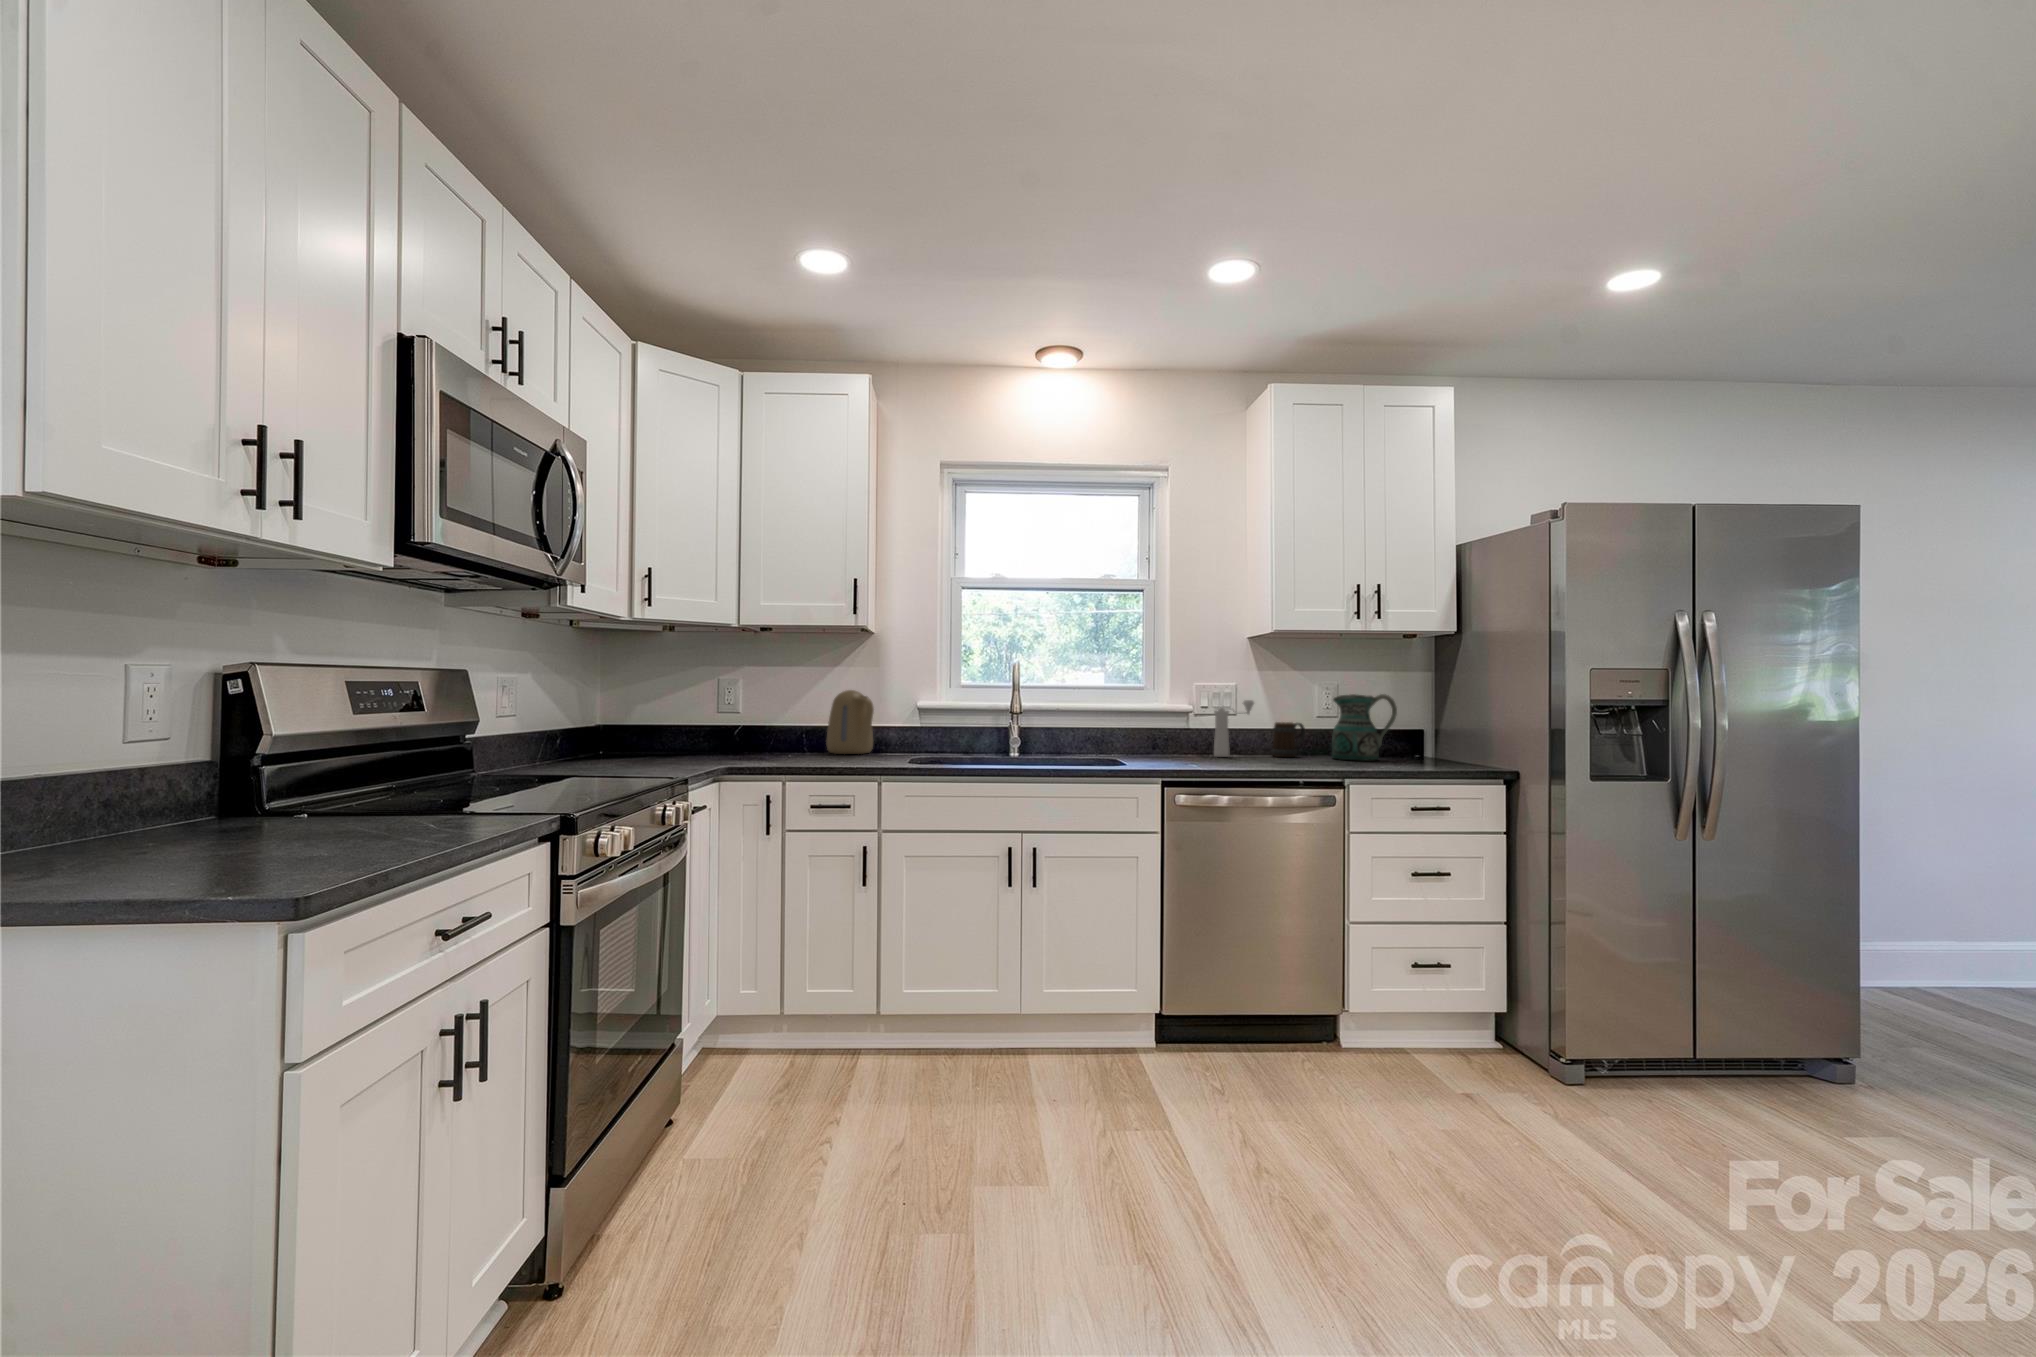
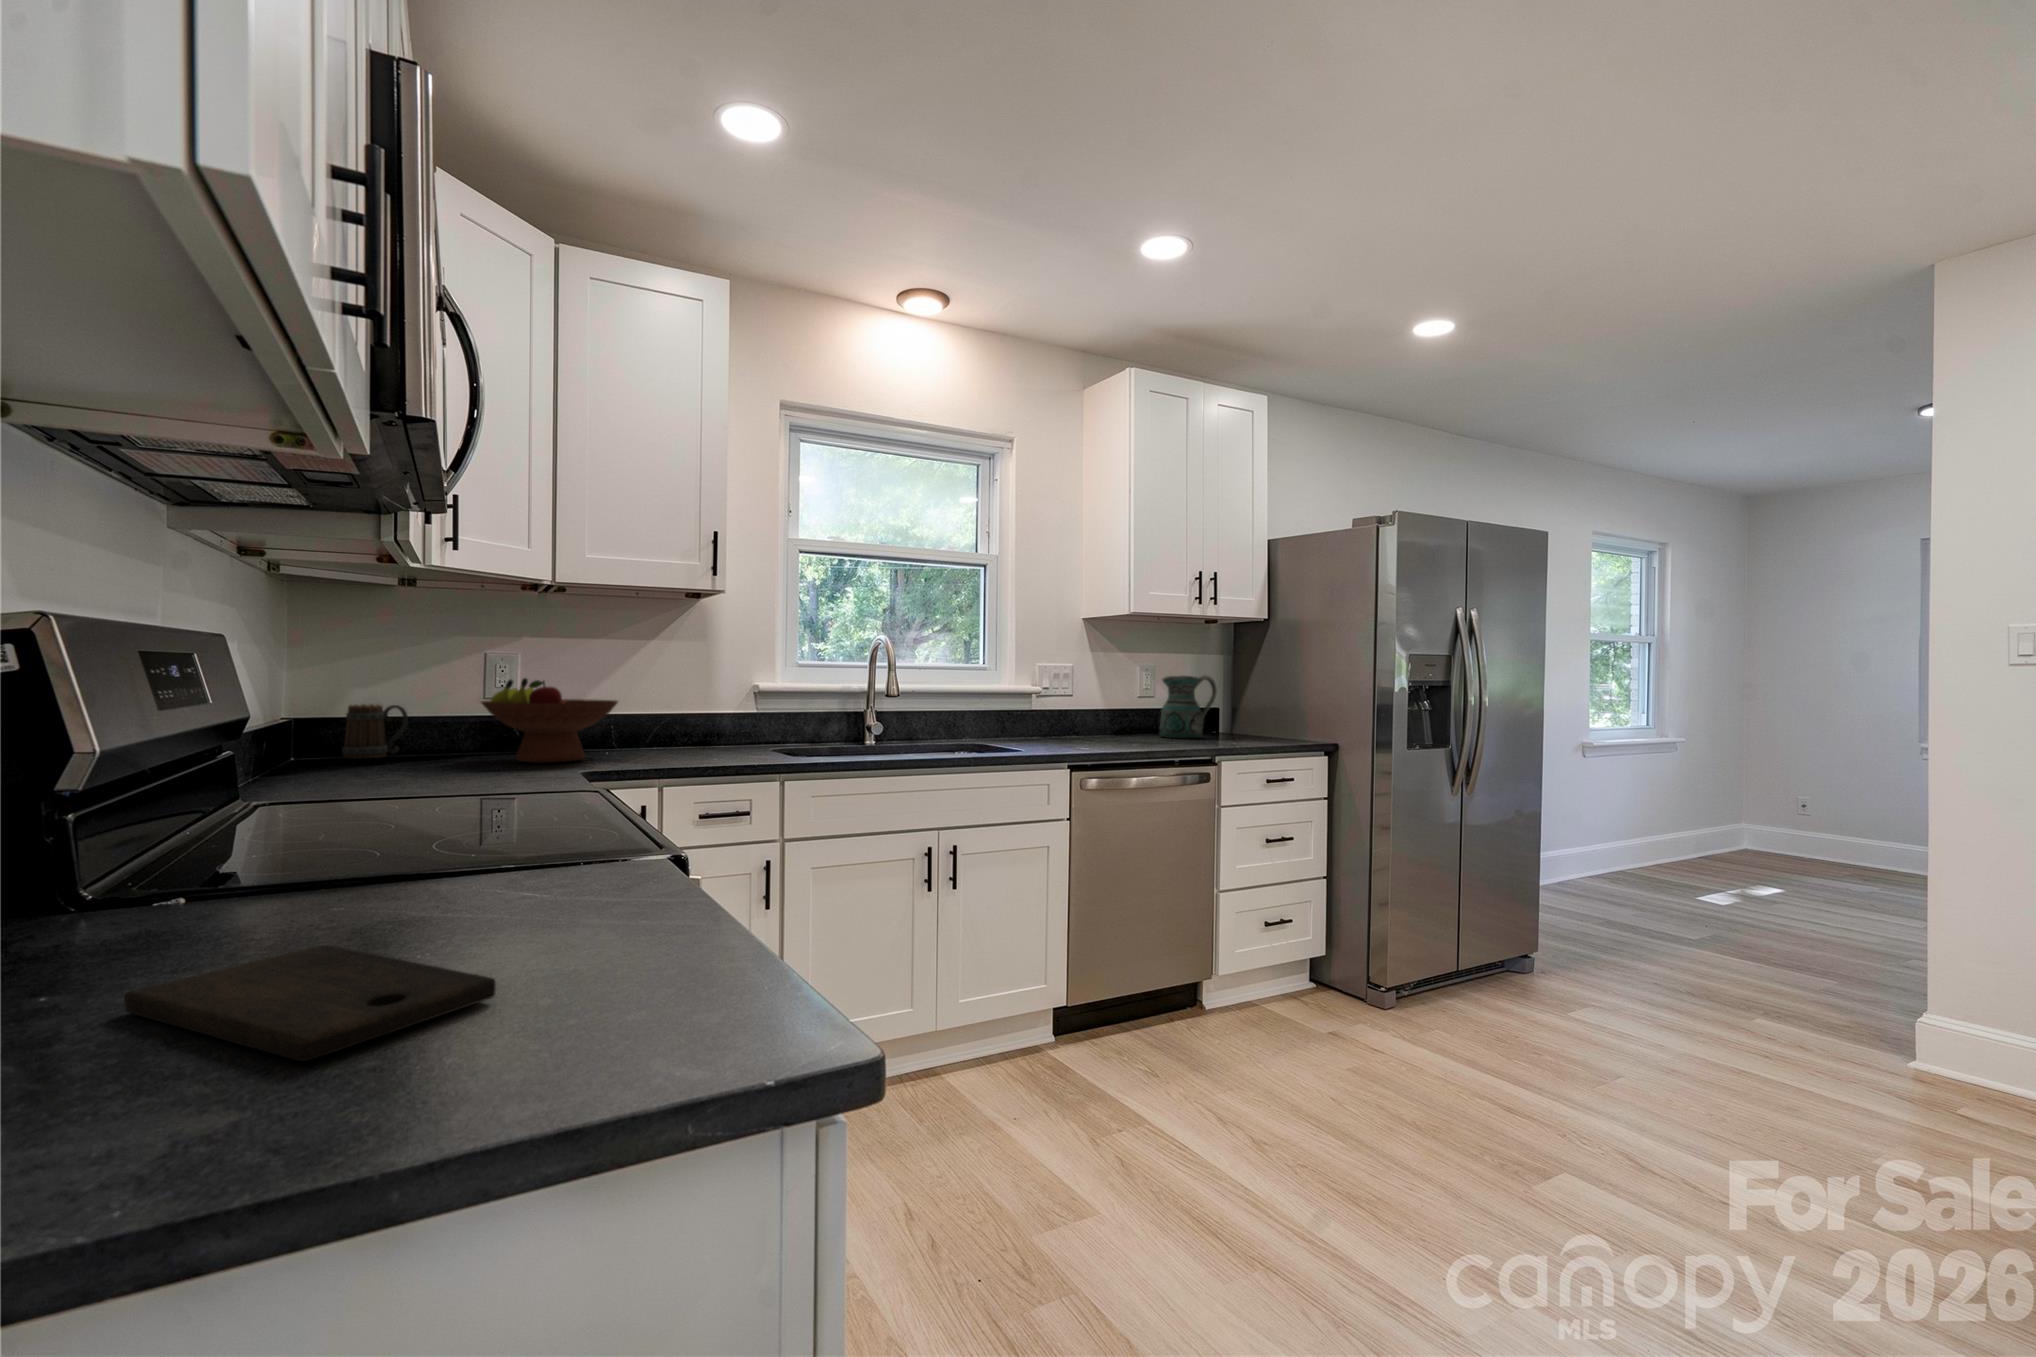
kettle: present [827,690,874,754] -> none [643,669,713,748]
fruit bowl: none [680,697,779,760] -> present [481,678,618,763]
pepper mill: present [1214,700,1254,757] -> none [1060,681,1095,739]
mug: present [1272,722,1305,757] -> present [342,704,408,758]
cutting board: none [85,841,235,884] -> present [125,945,496,1061]

